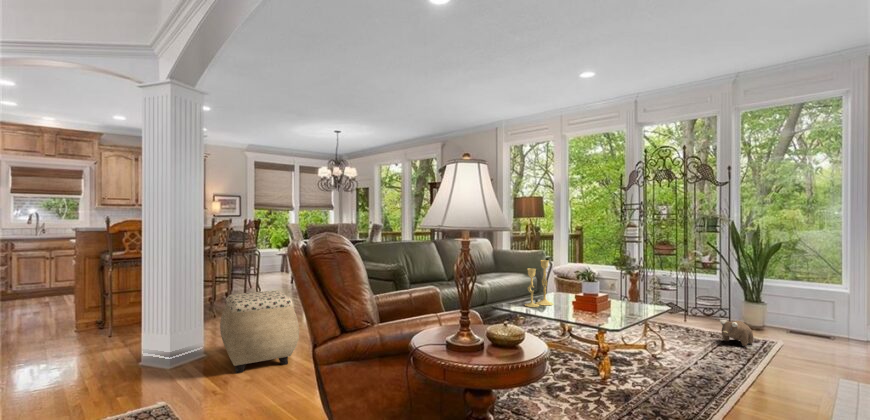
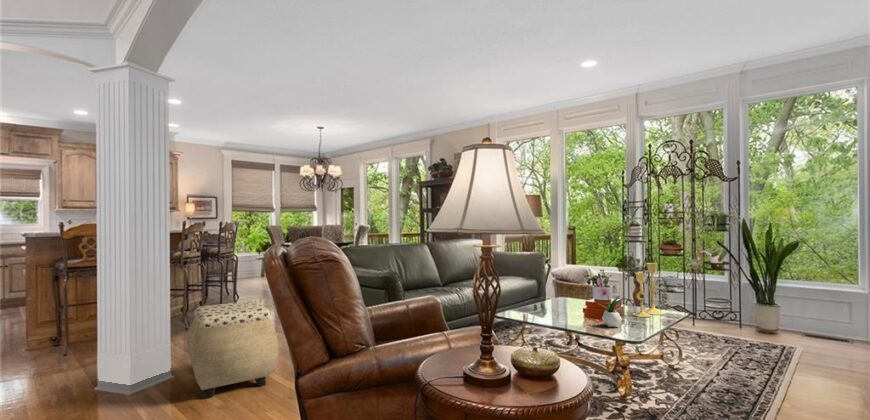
candlestick: present [525,260,554,307] -> present [633,263,664,317]
flower arrangement: none [583,266,606,318] -> present [597,270,623,327]
plush toy: present [720,320,753,346] -> none [736,324,771,352]

